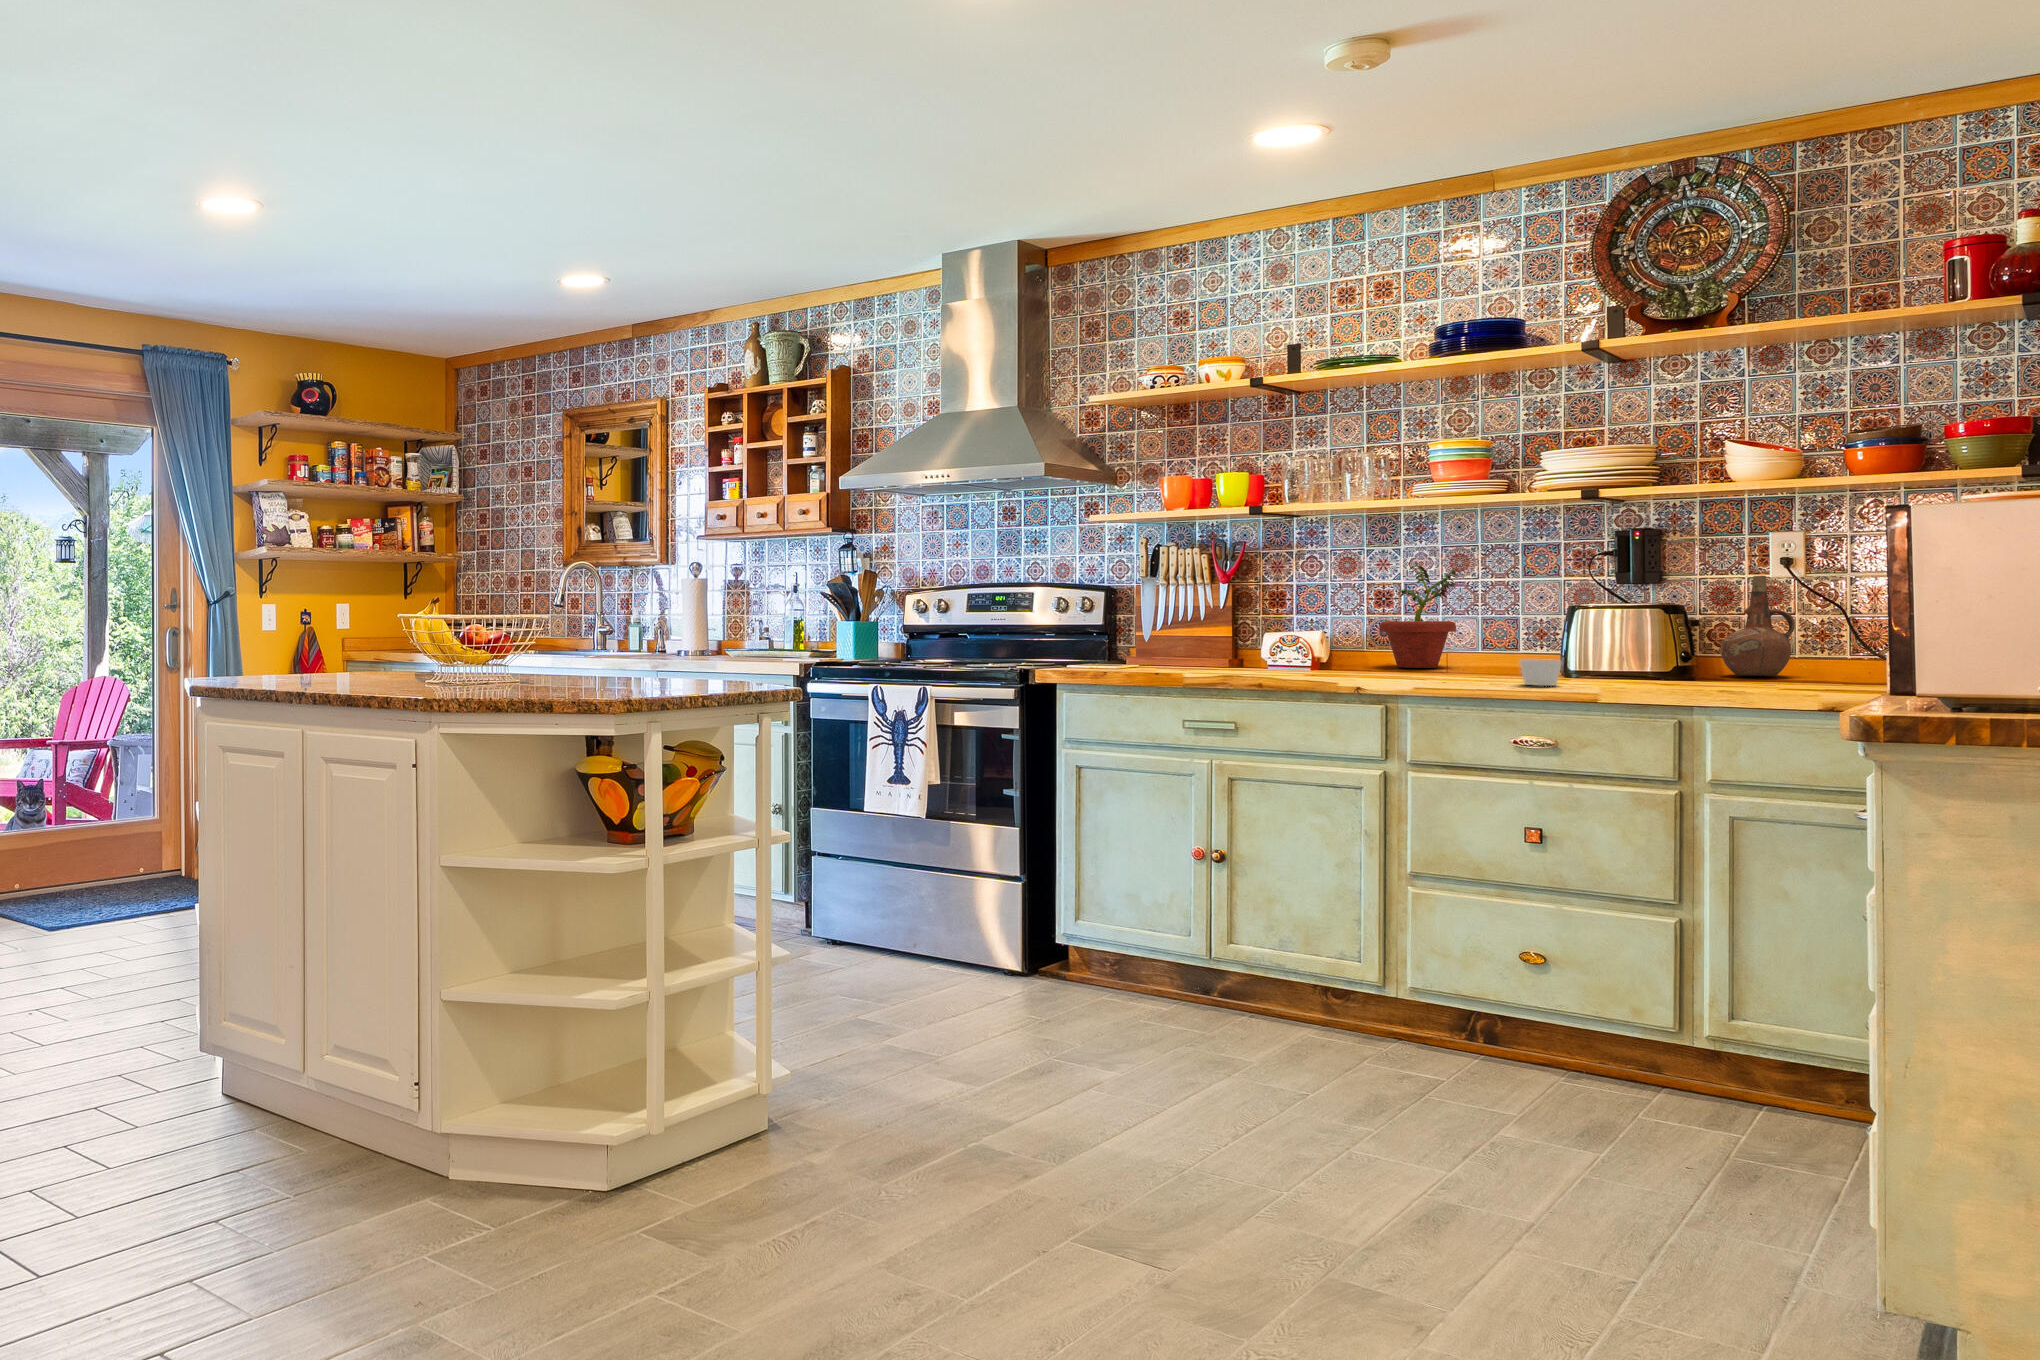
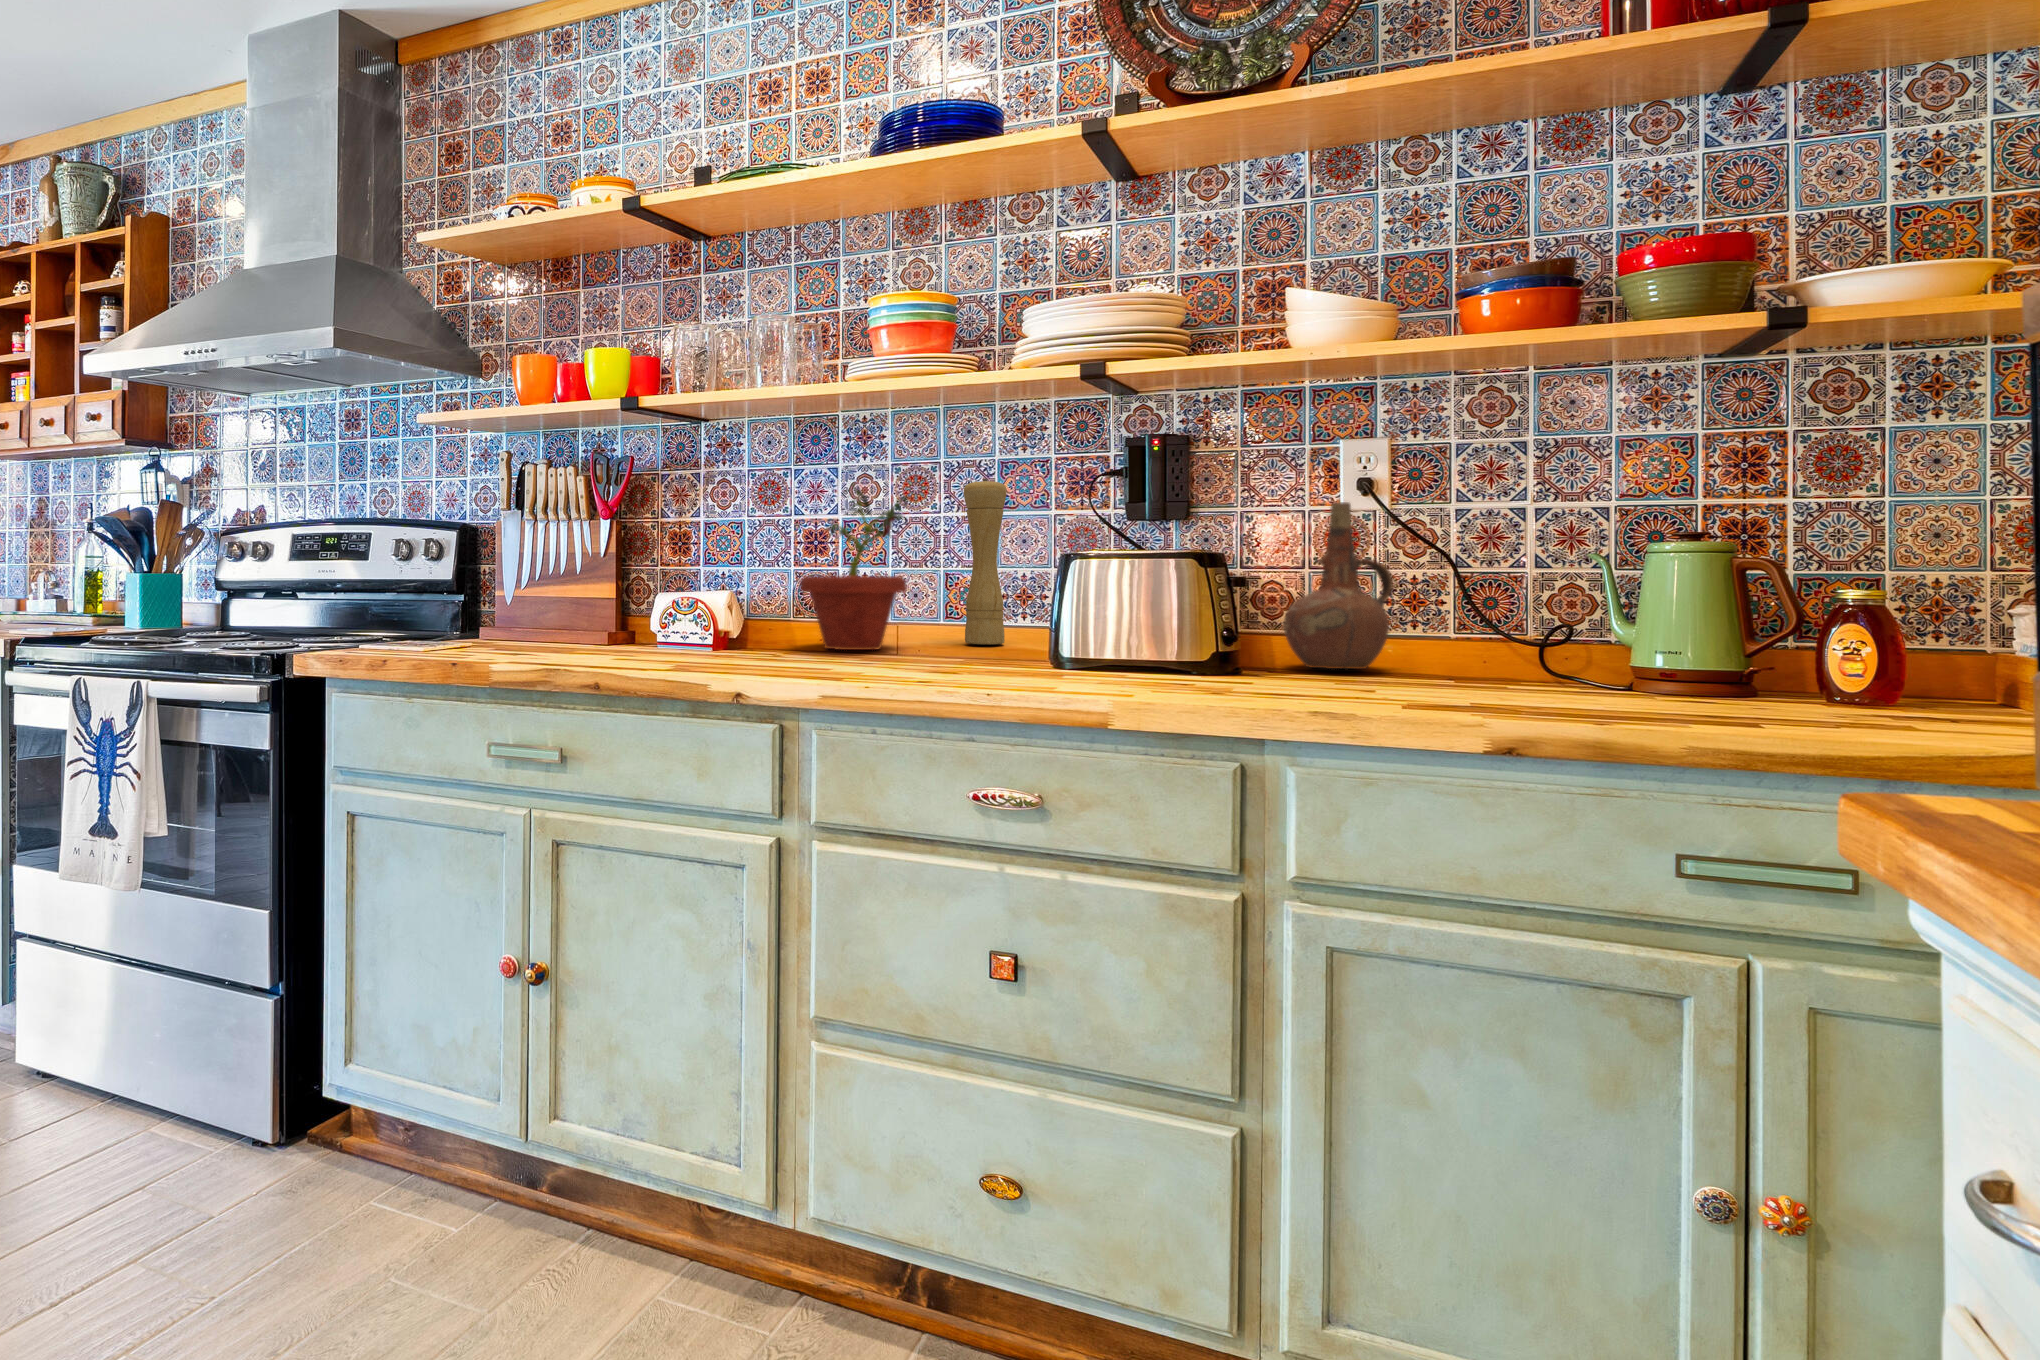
pepper mill: none [1496,558,1527,665] -> present [964,479,1007,644]
candle: present [1520,659,1562,686] -> none [985,643,1052,691]

